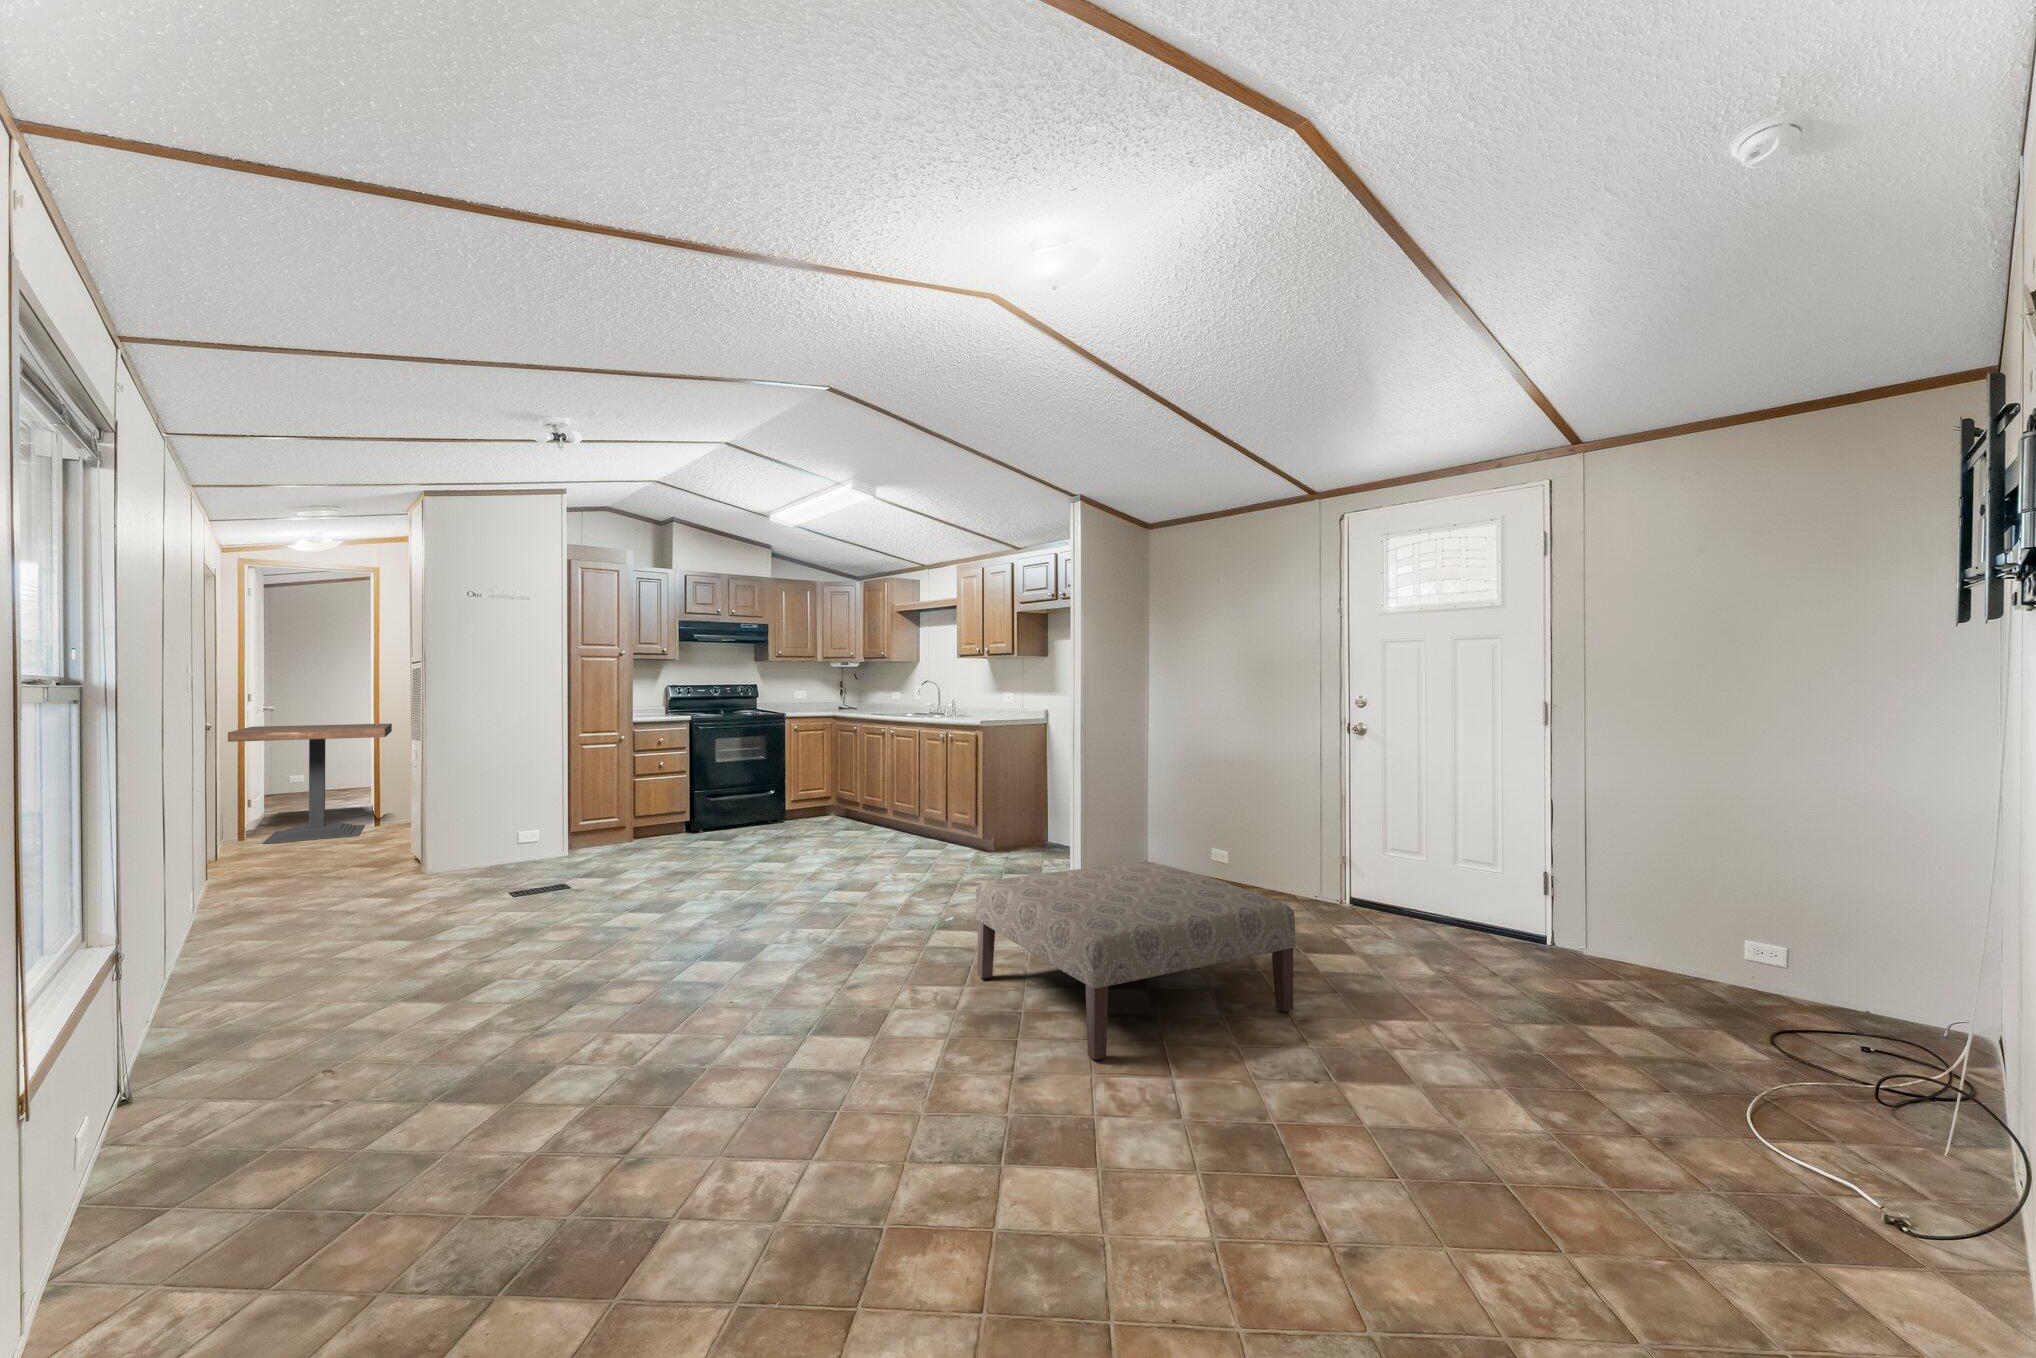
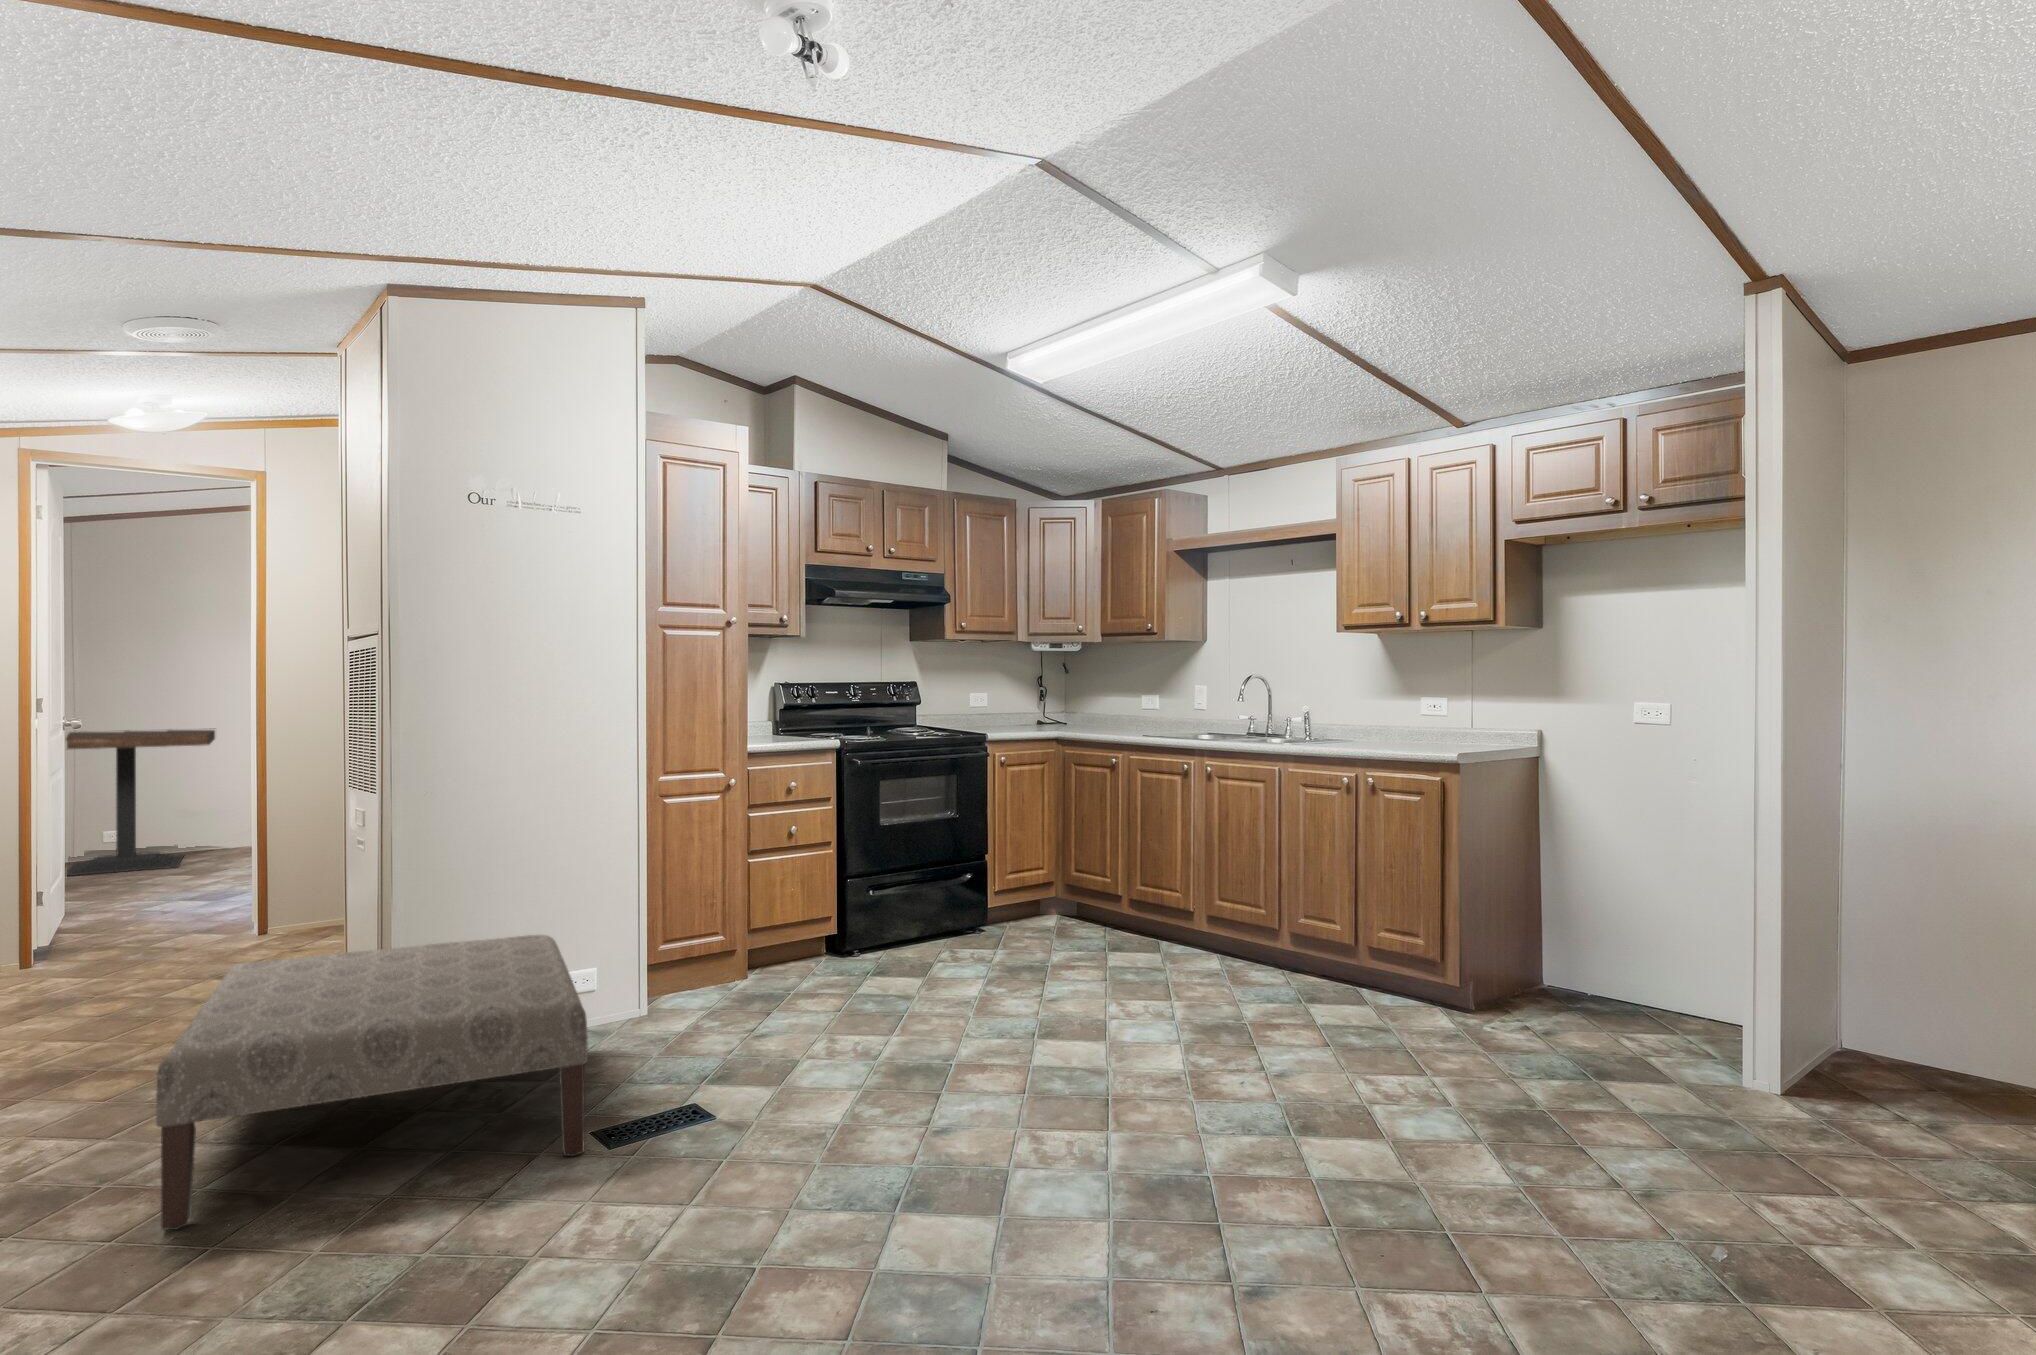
ottoman: present [976,861,1296,1060] -> present [156,935,588,1230]

